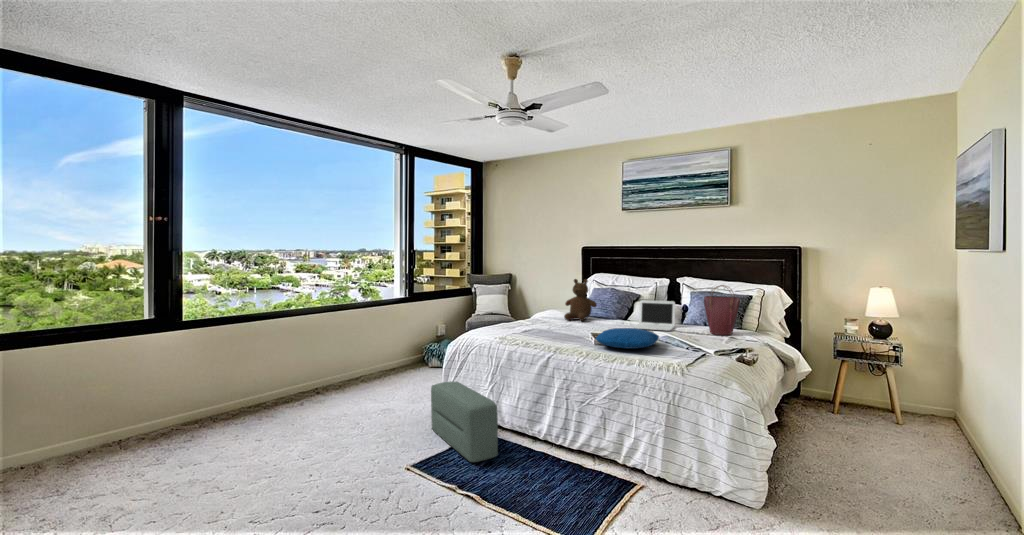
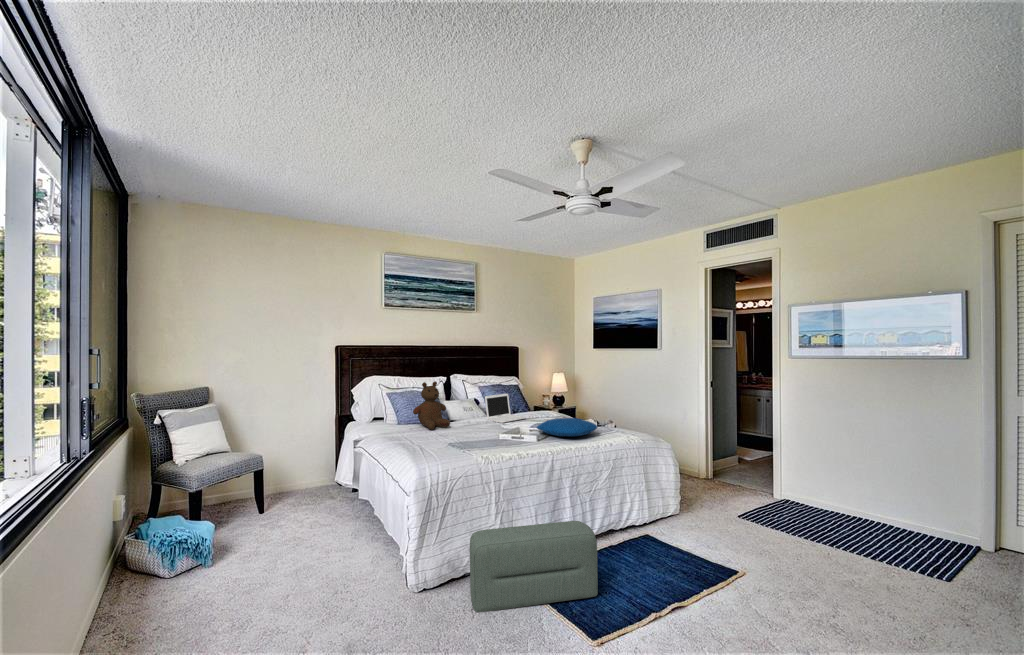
handbag: present [704,285,740,335] -> none [534,376,555,415]

